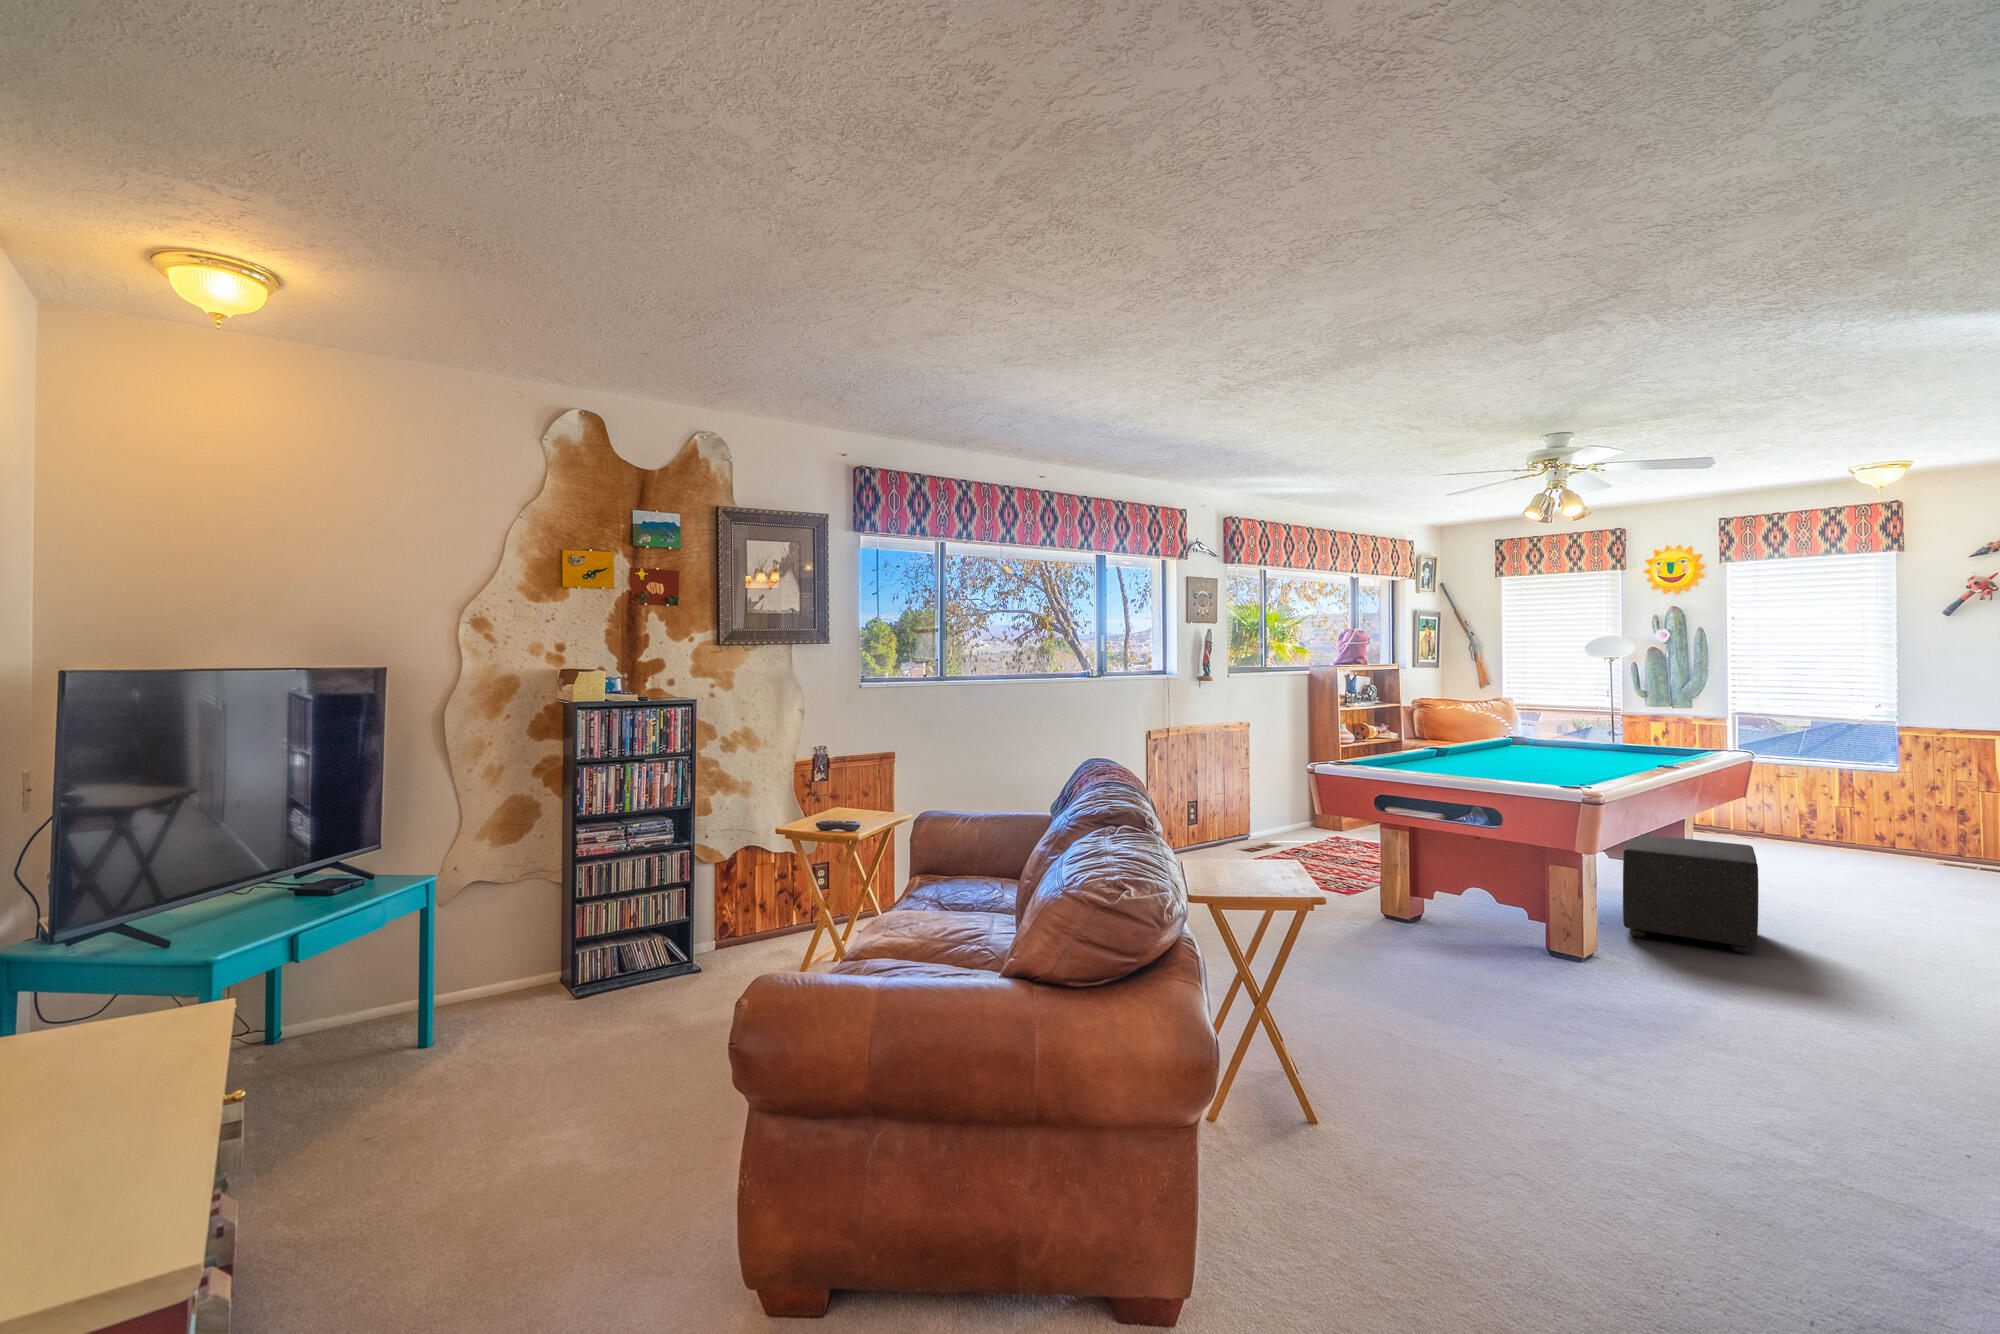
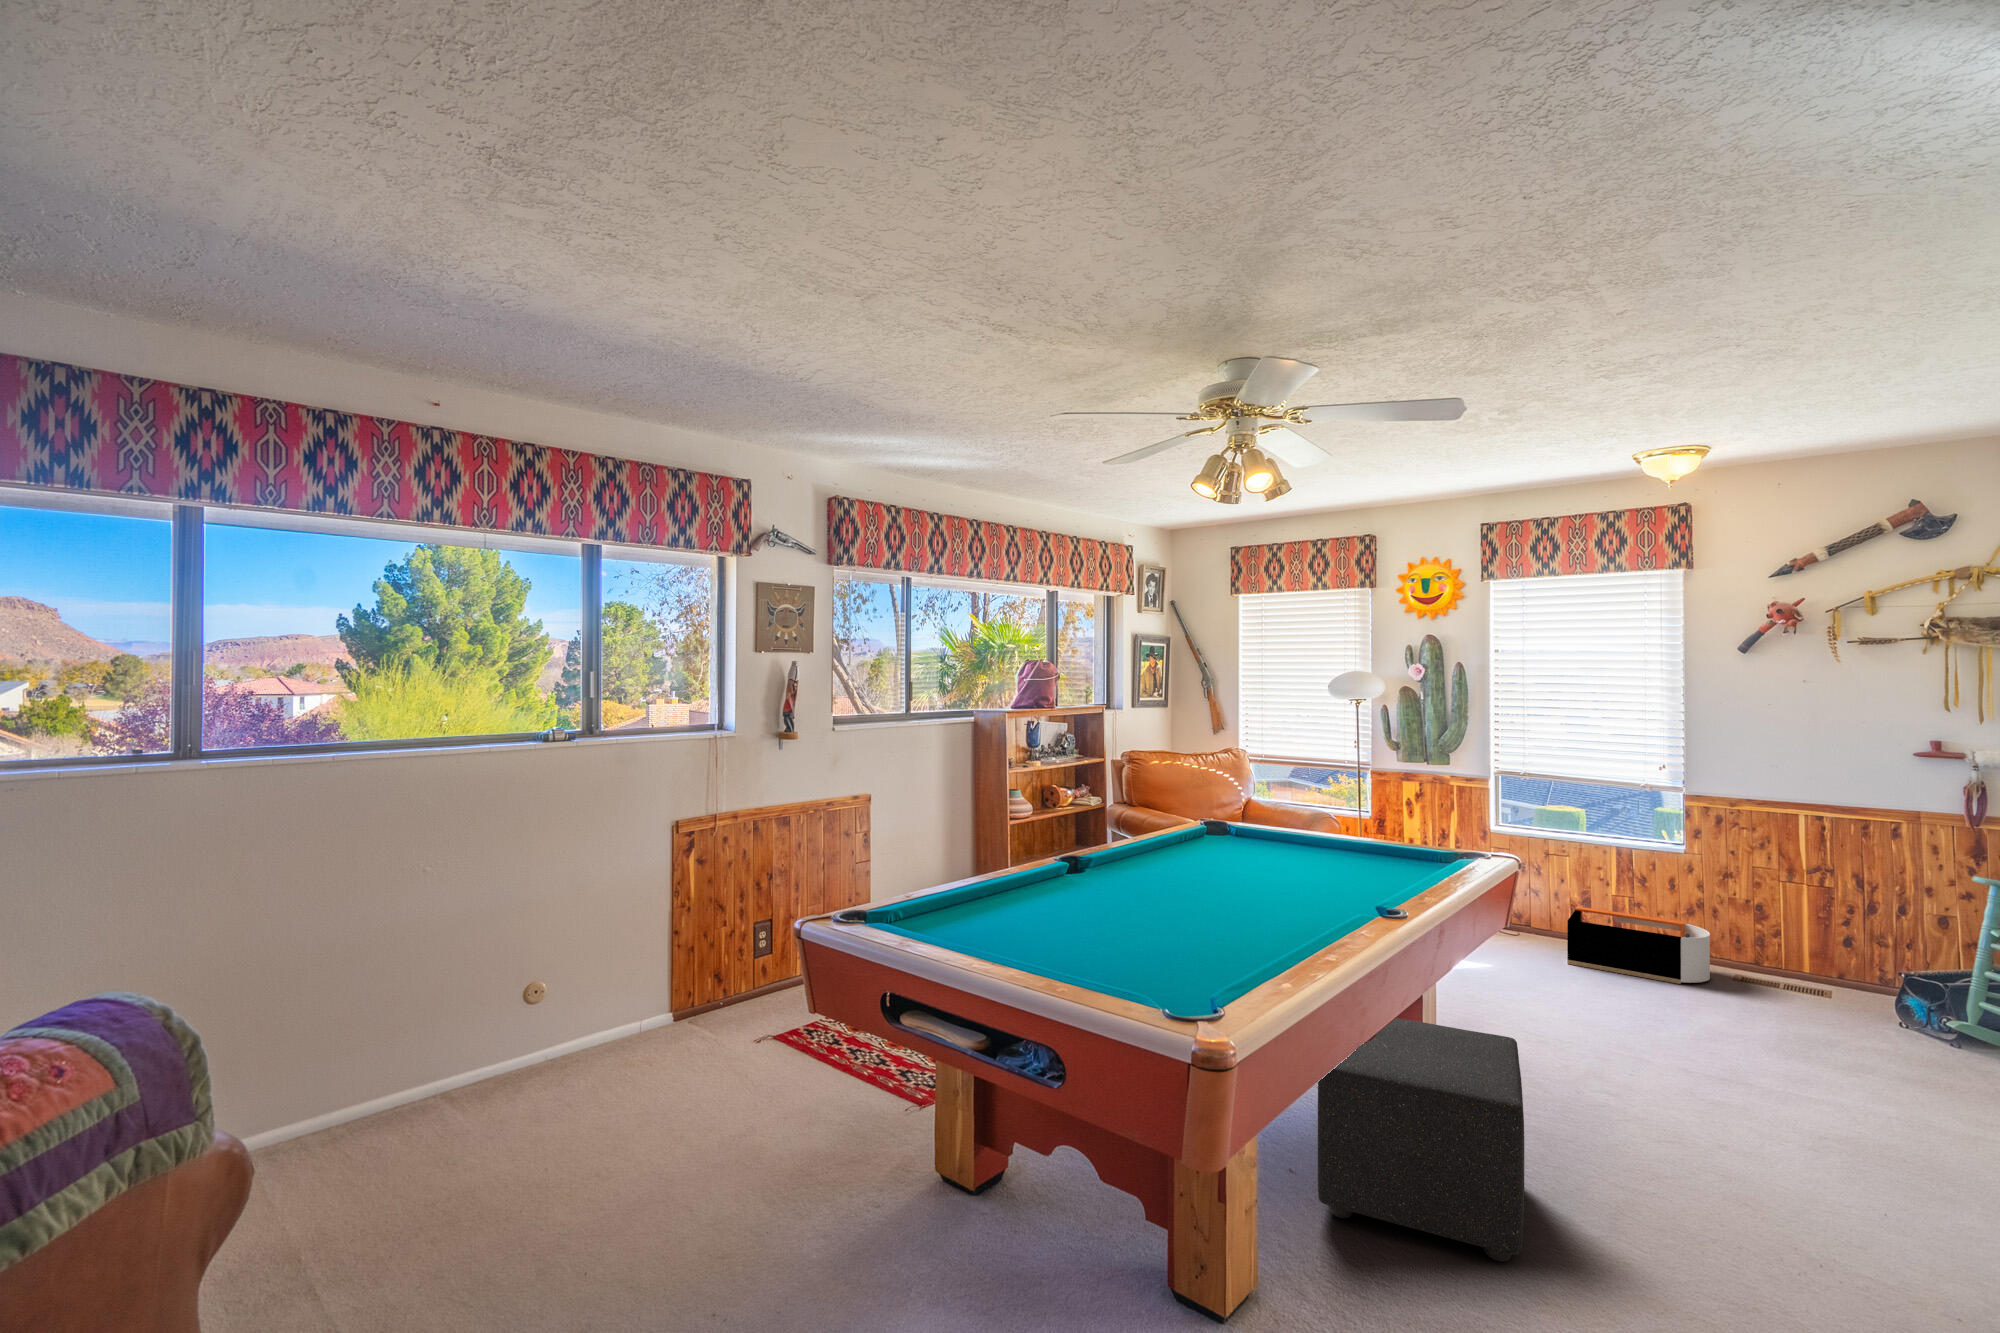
storage bin: none [1794,813,1917,865] -> present [1567,906,1710,984]

